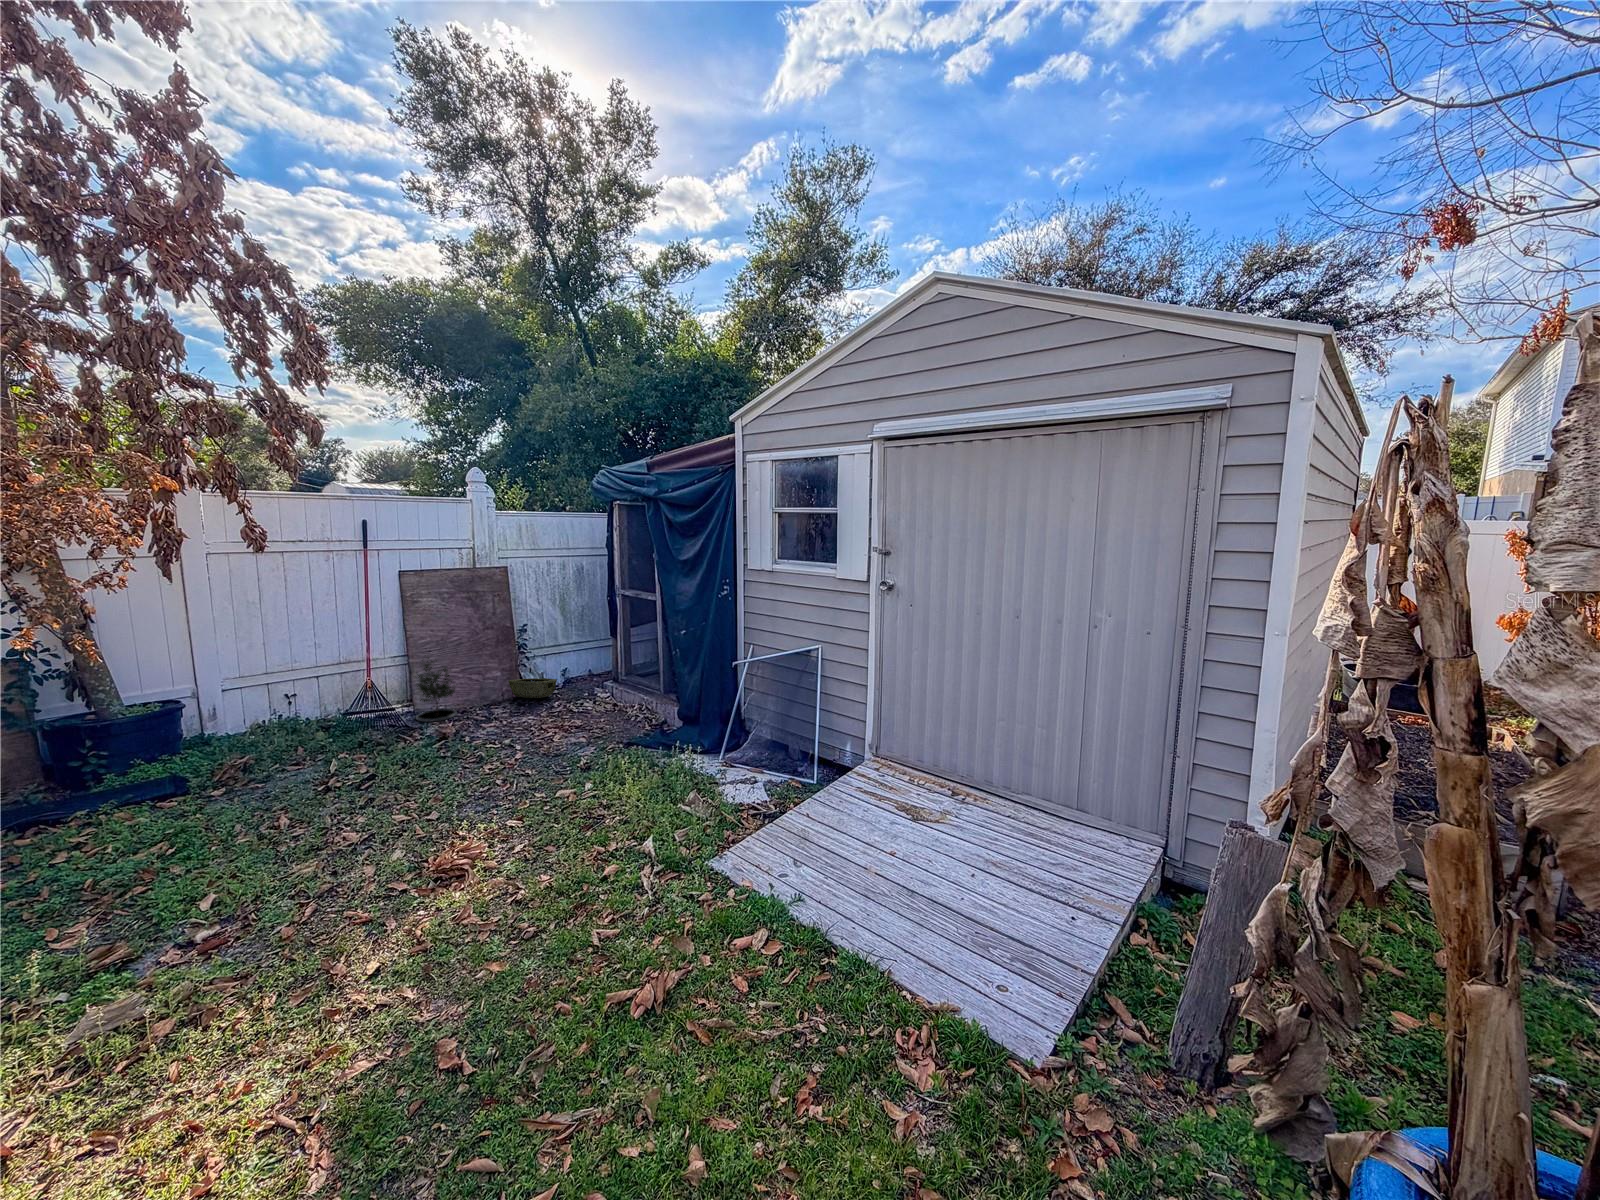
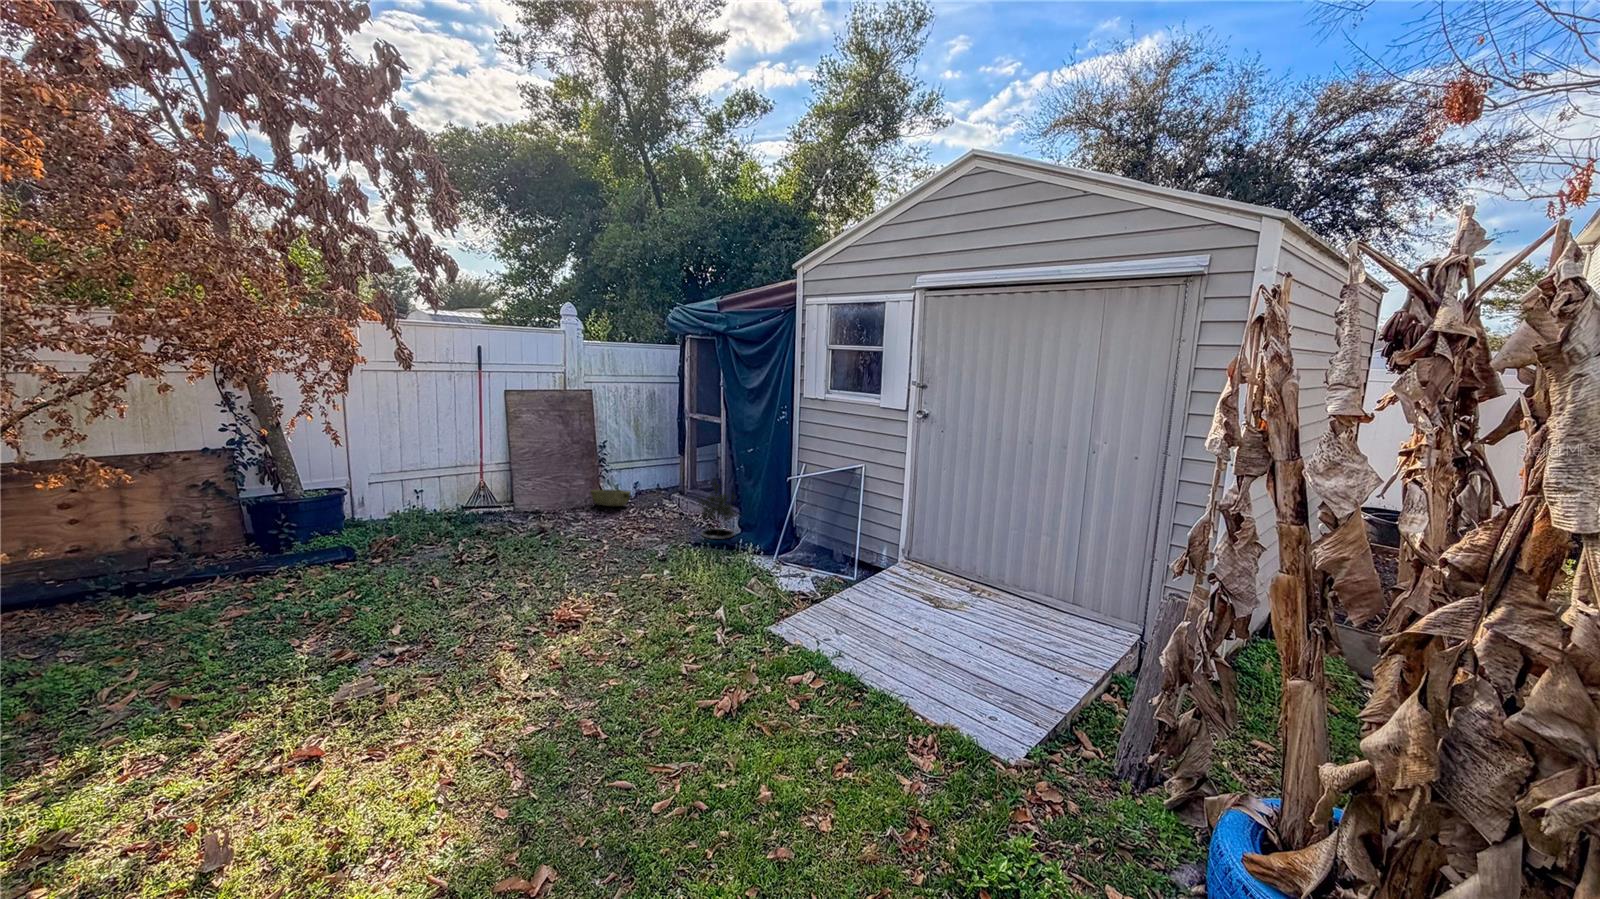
potted tree: present [416,658,457,722] -> present [699,479,734,539]

